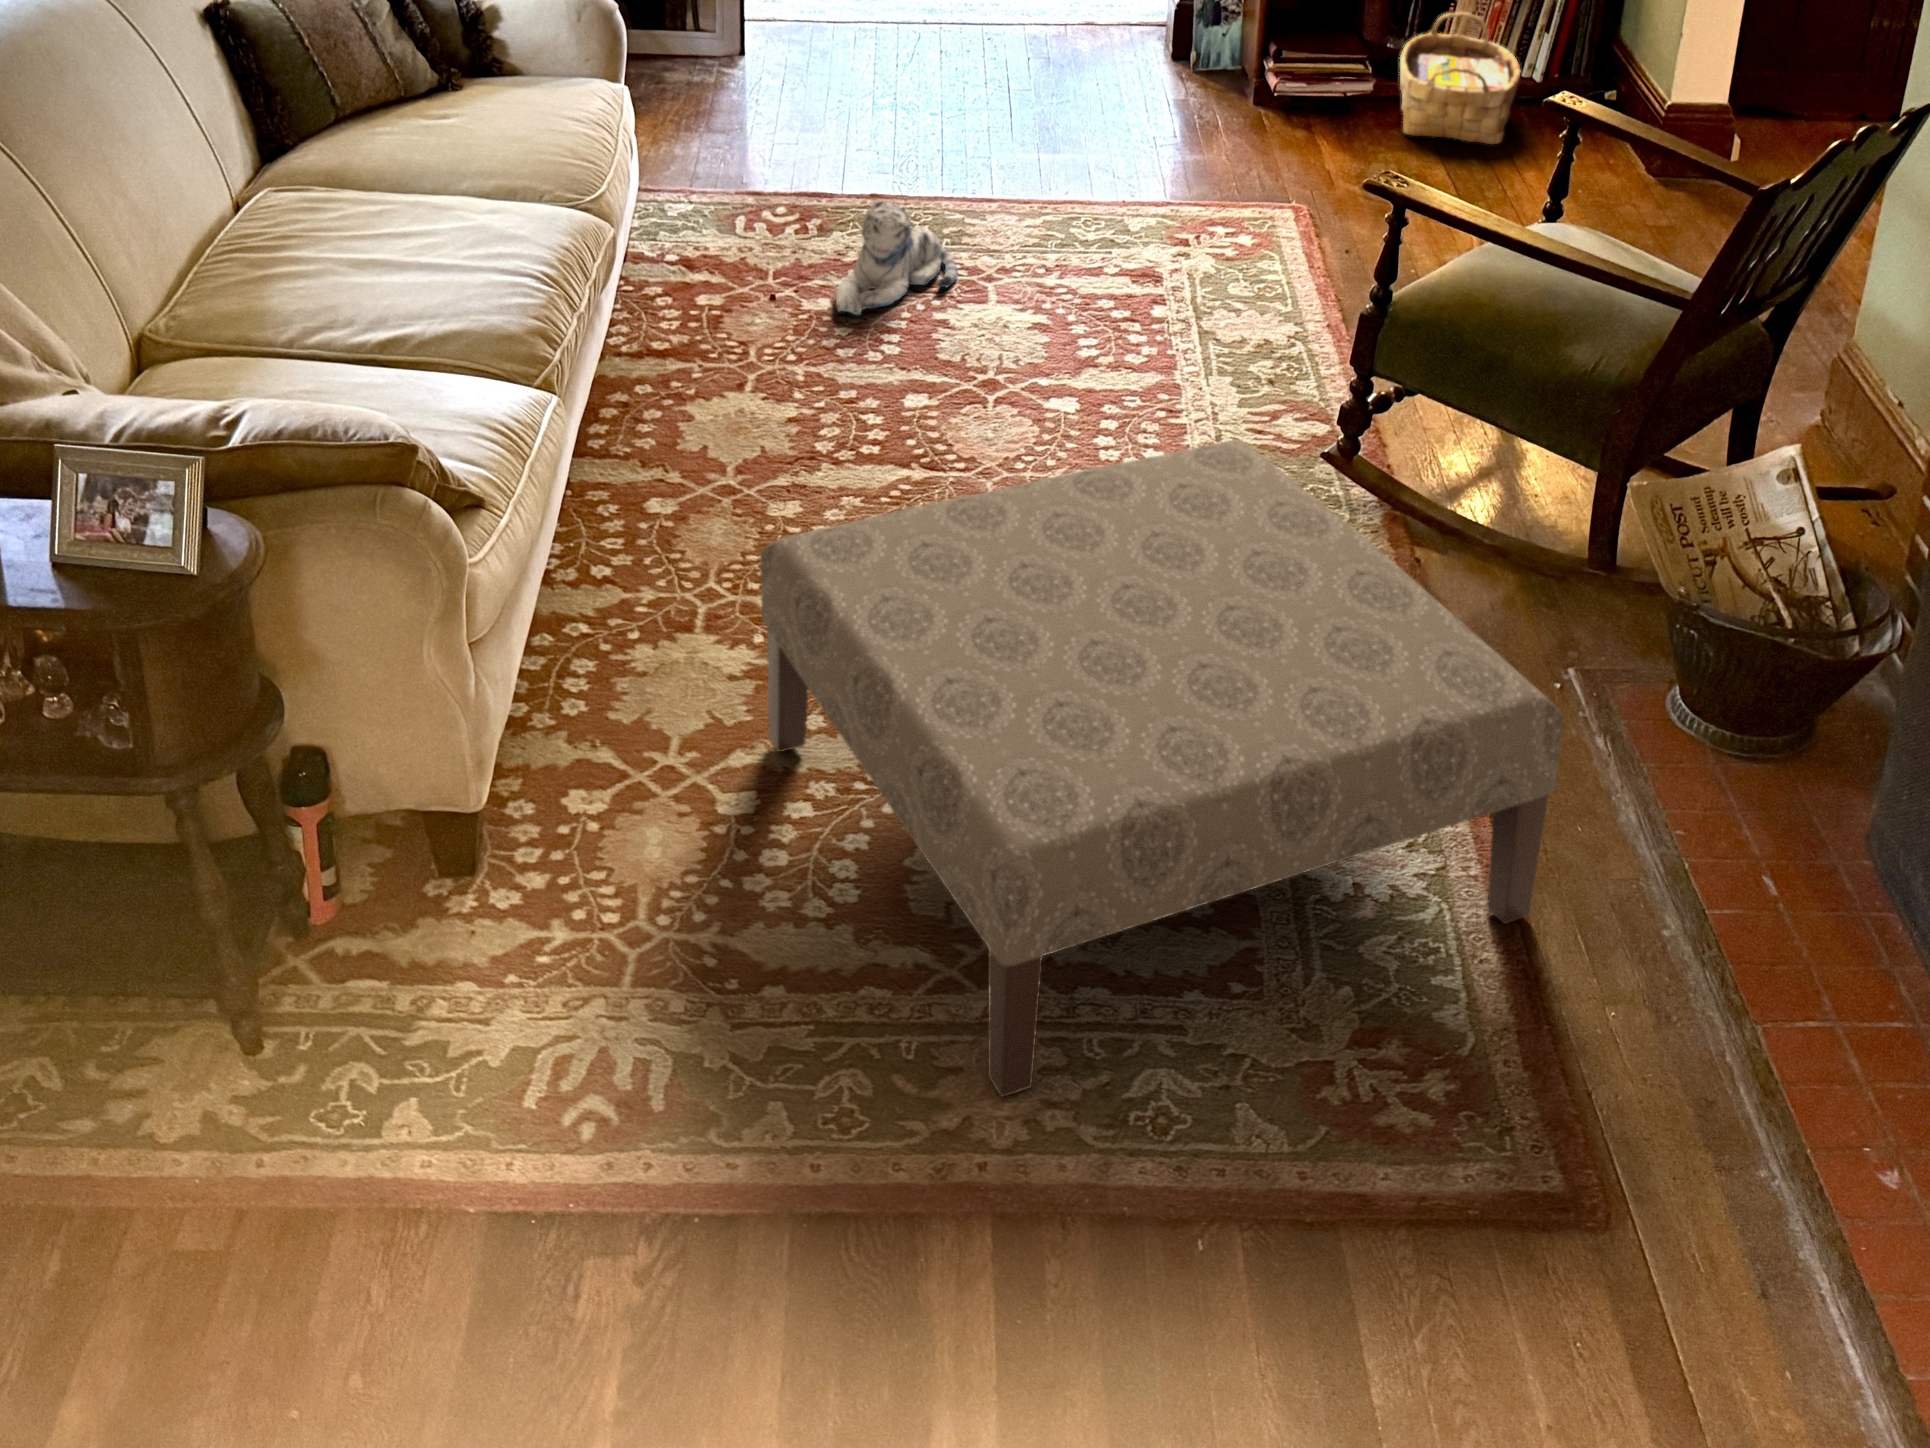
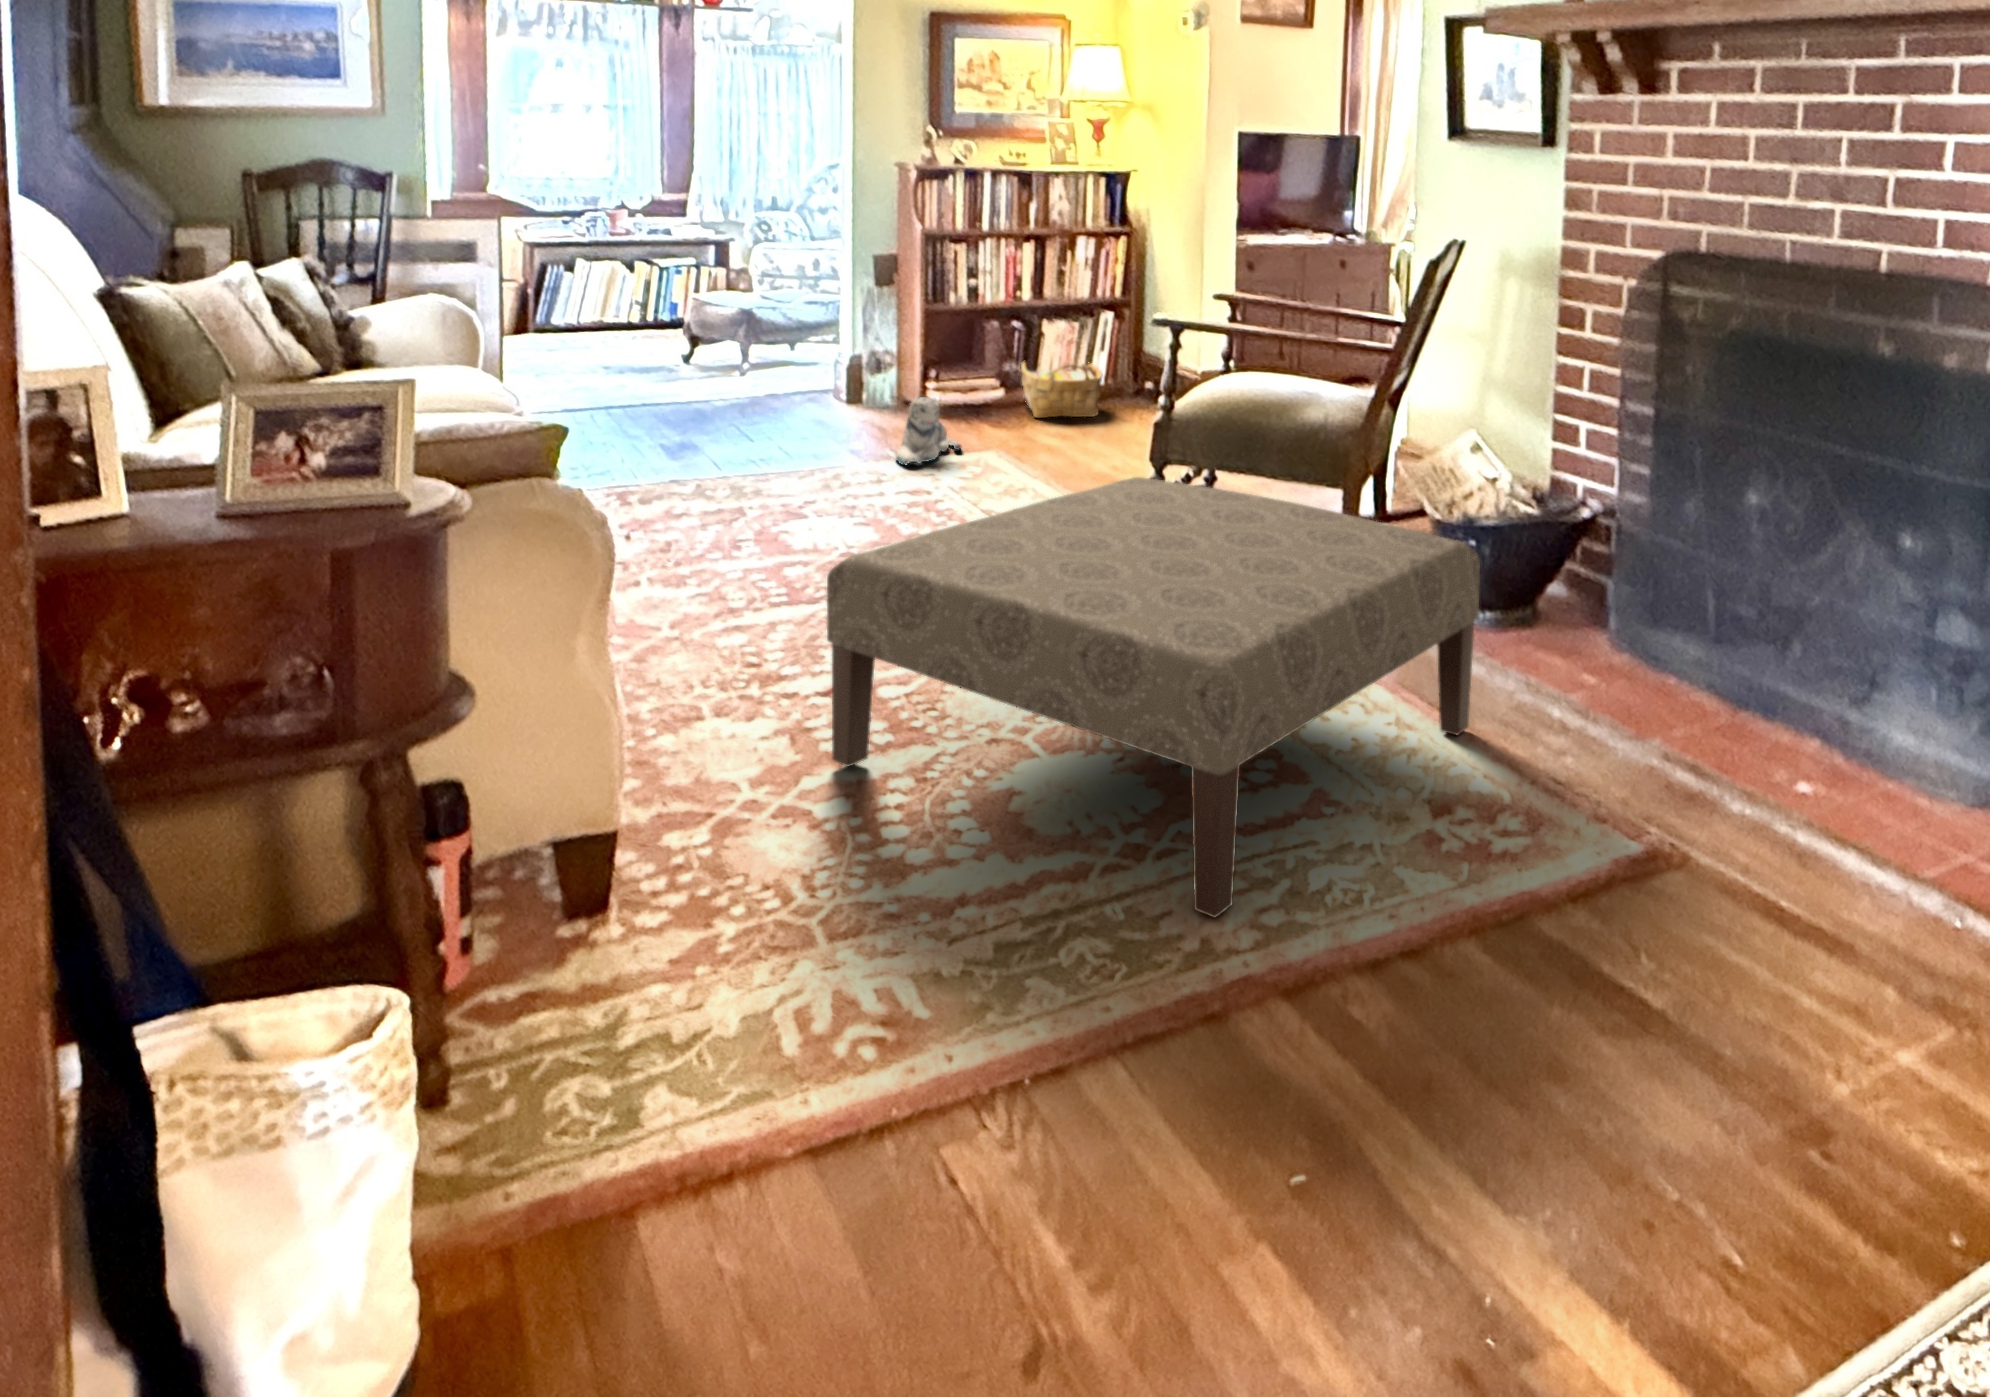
plush toy: present [836,201,957,315] -> present [896,396,961,466]

